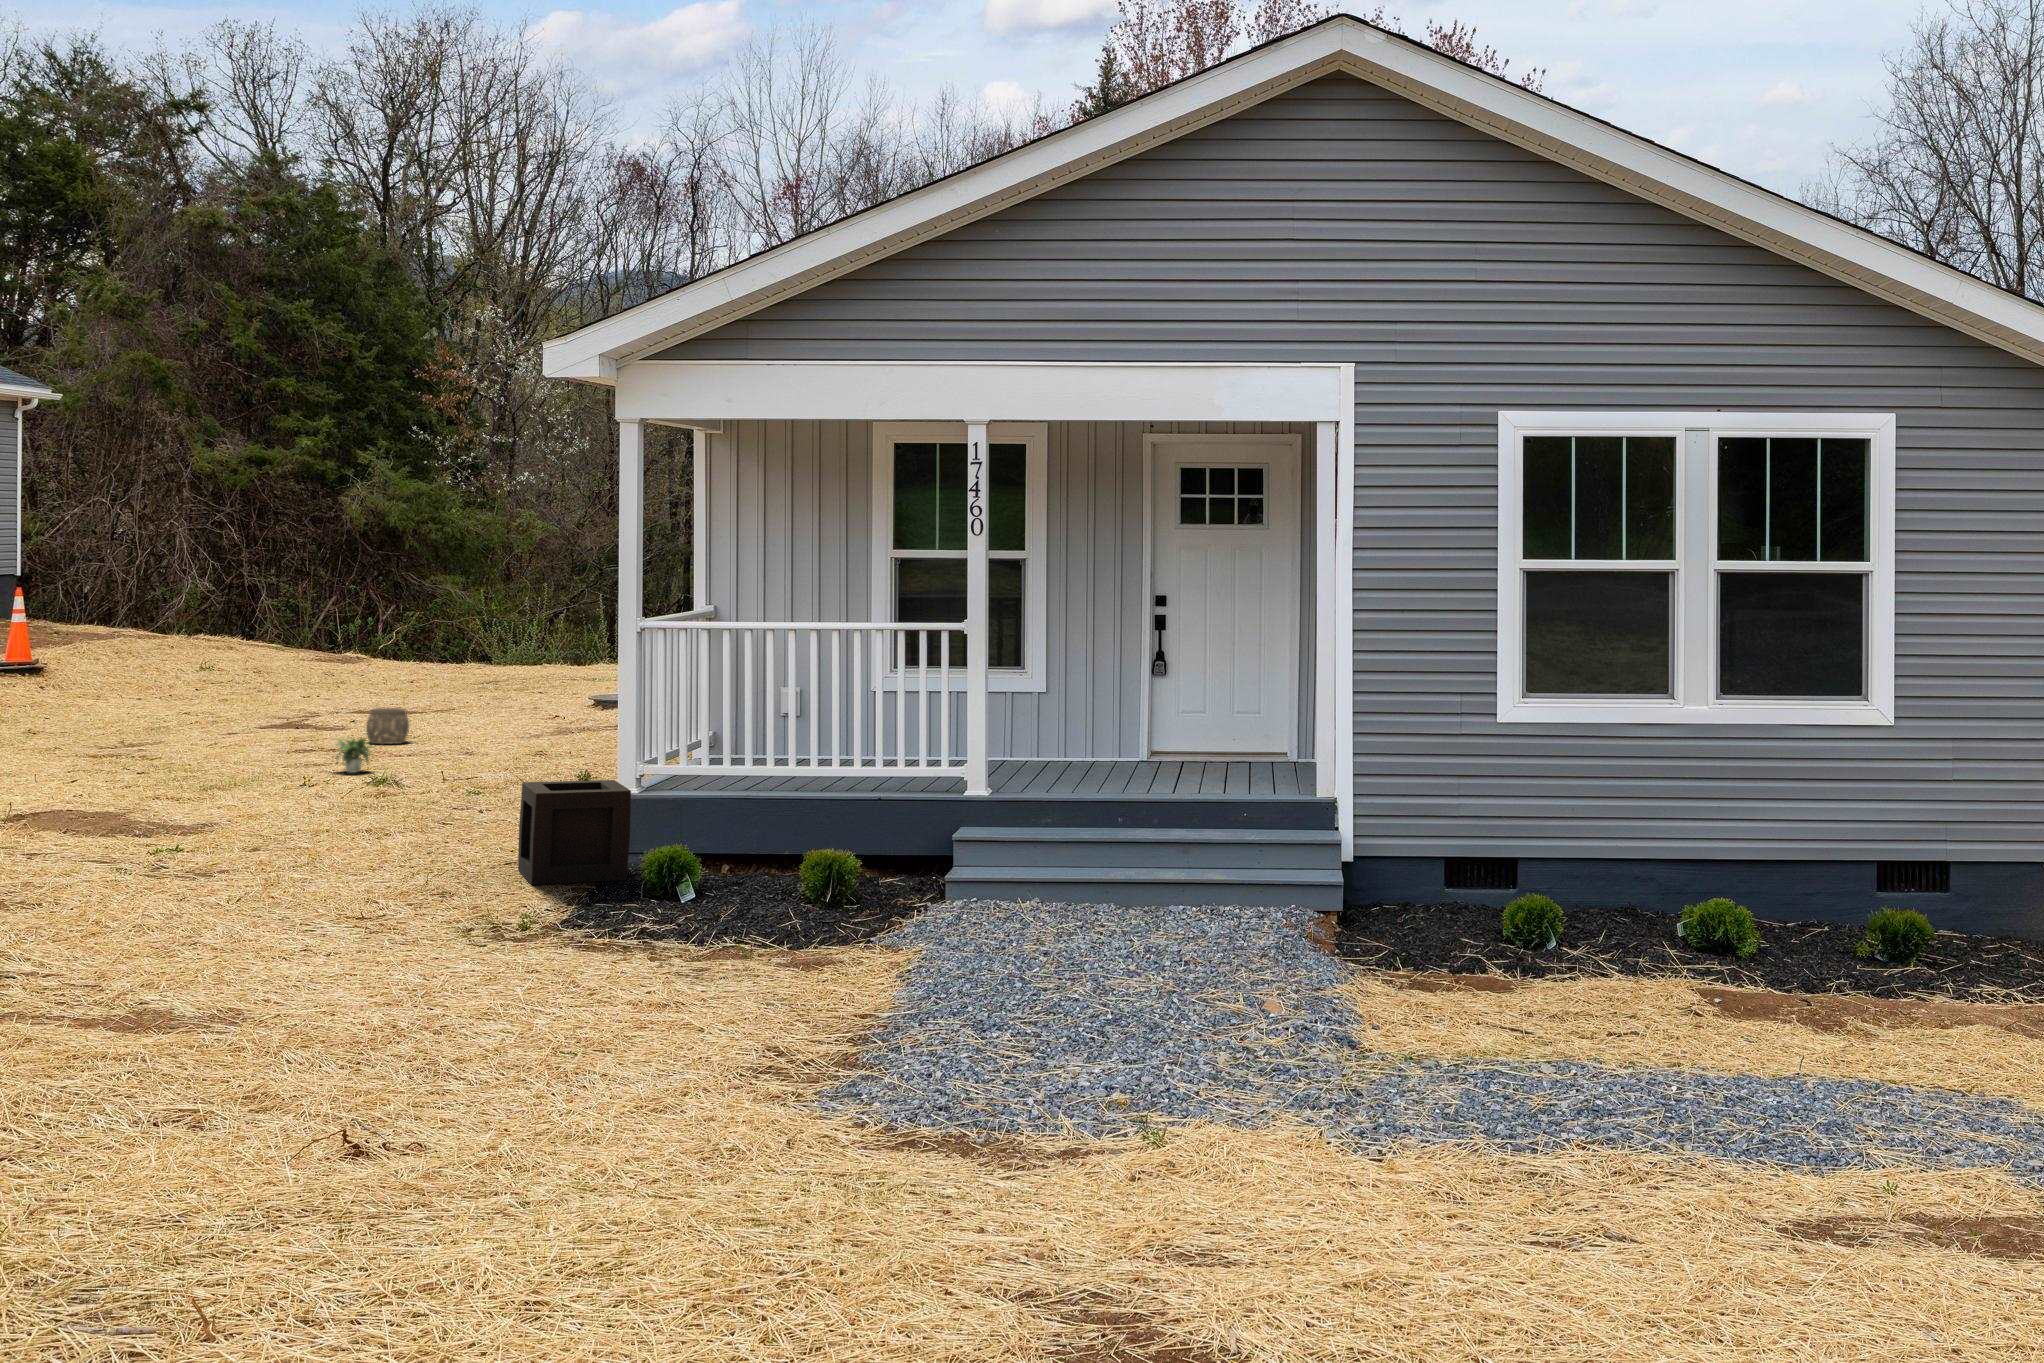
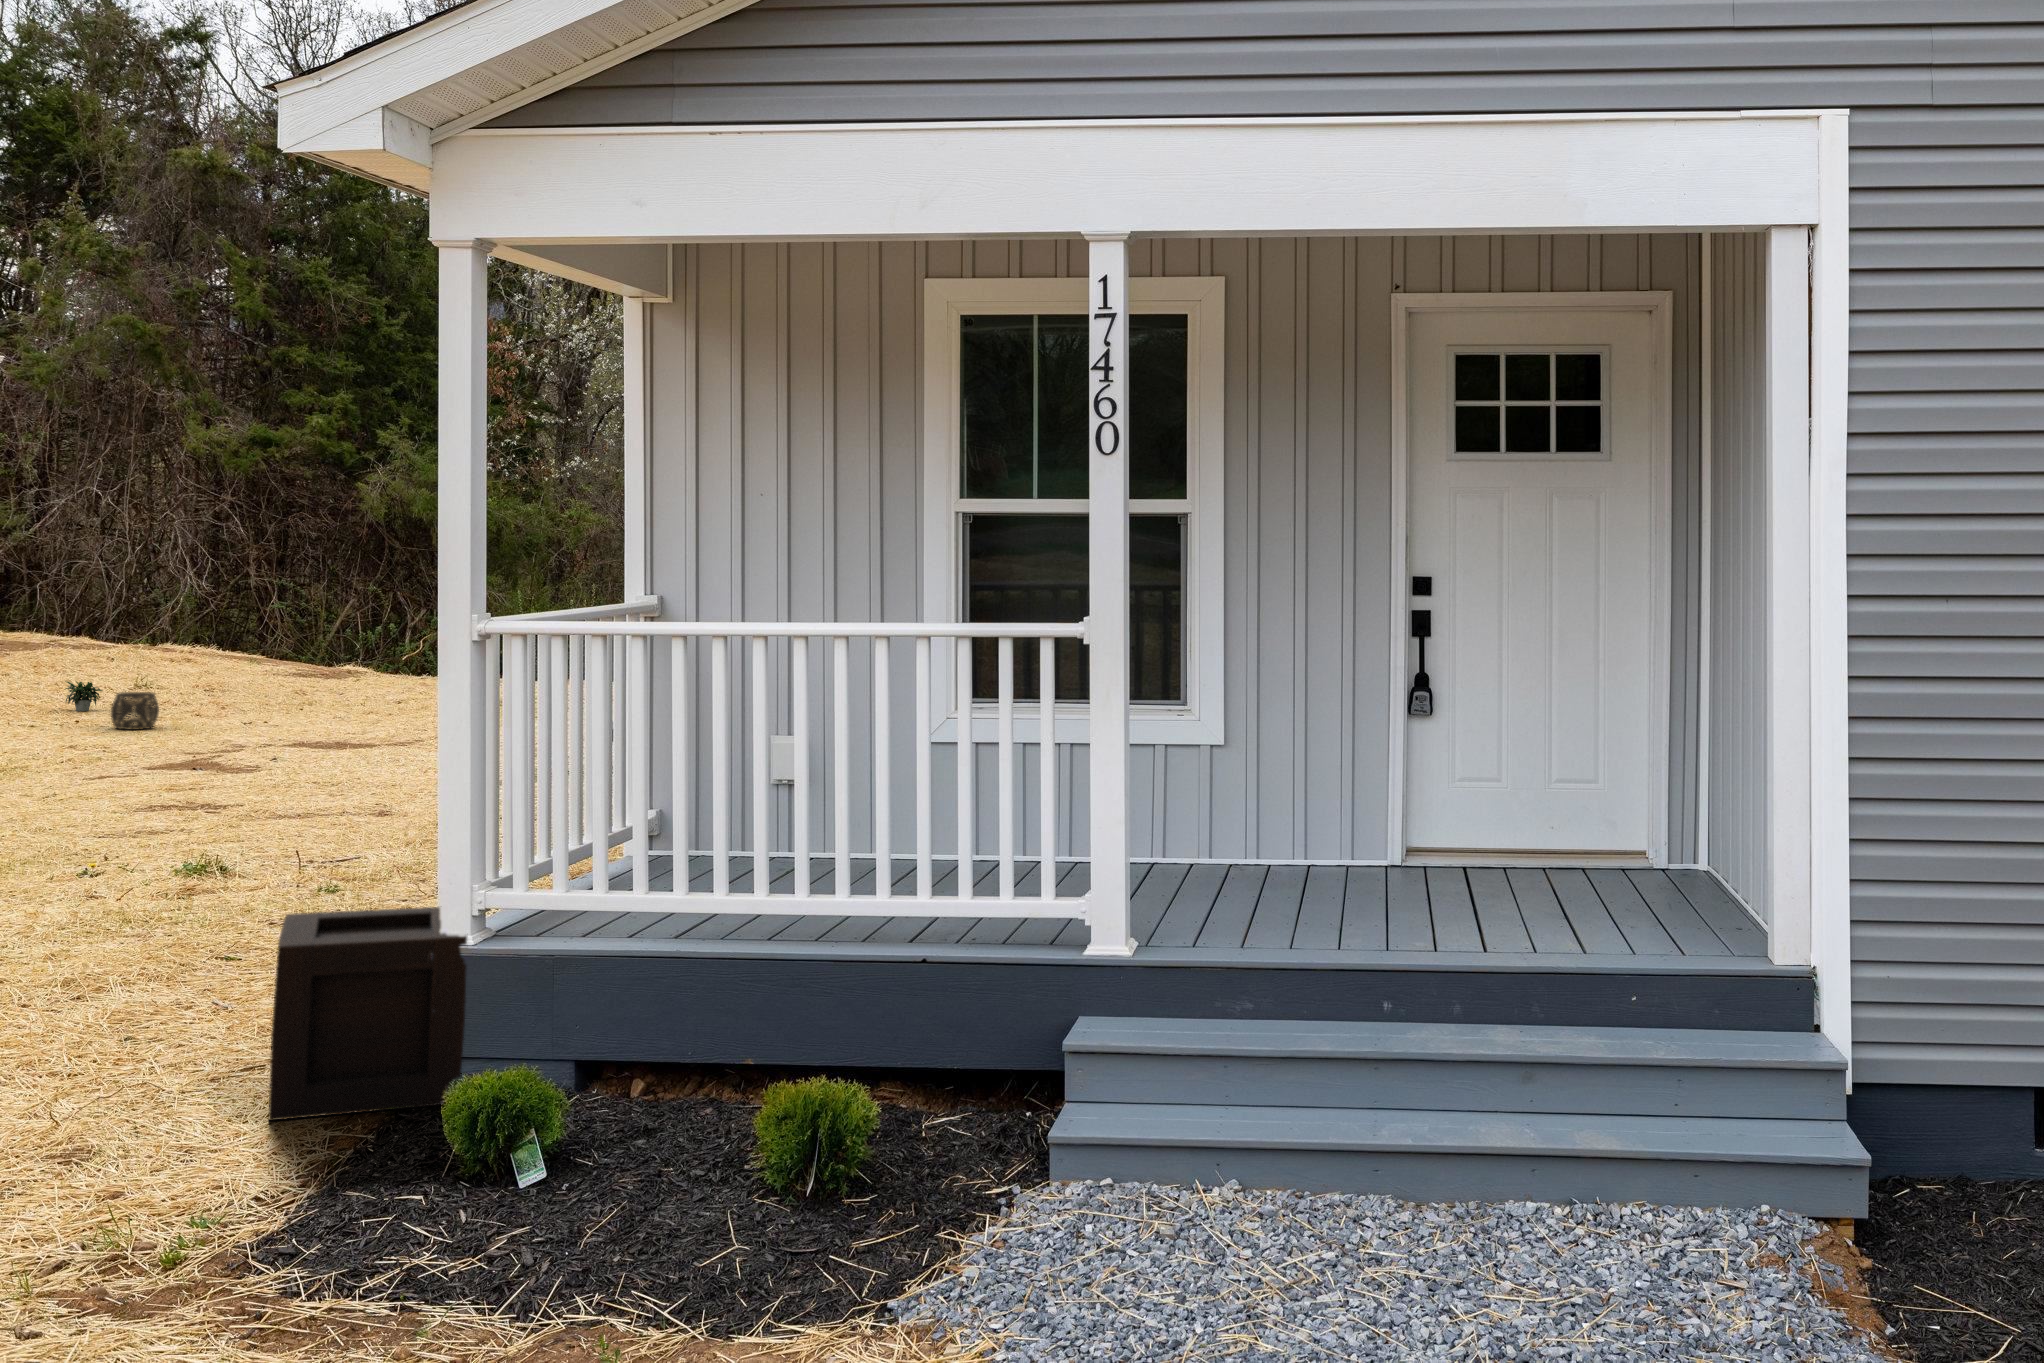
woven basket: present [366,708,409,744] -> present [111,692,159,730]
potted plant: present [333,738,372,773] -> present [65,681,102,711]

